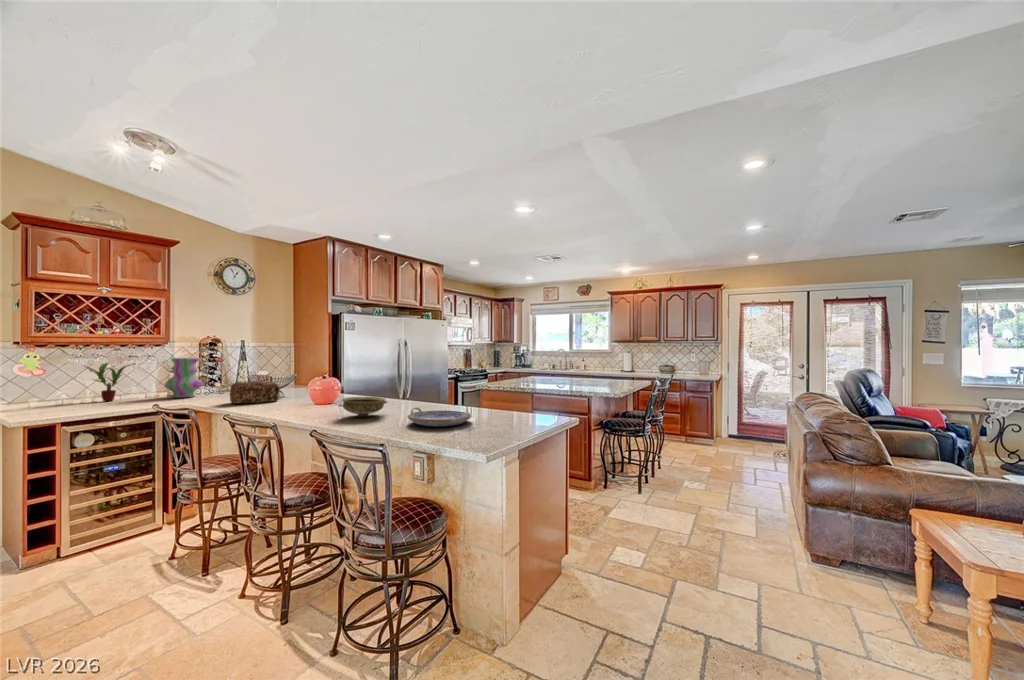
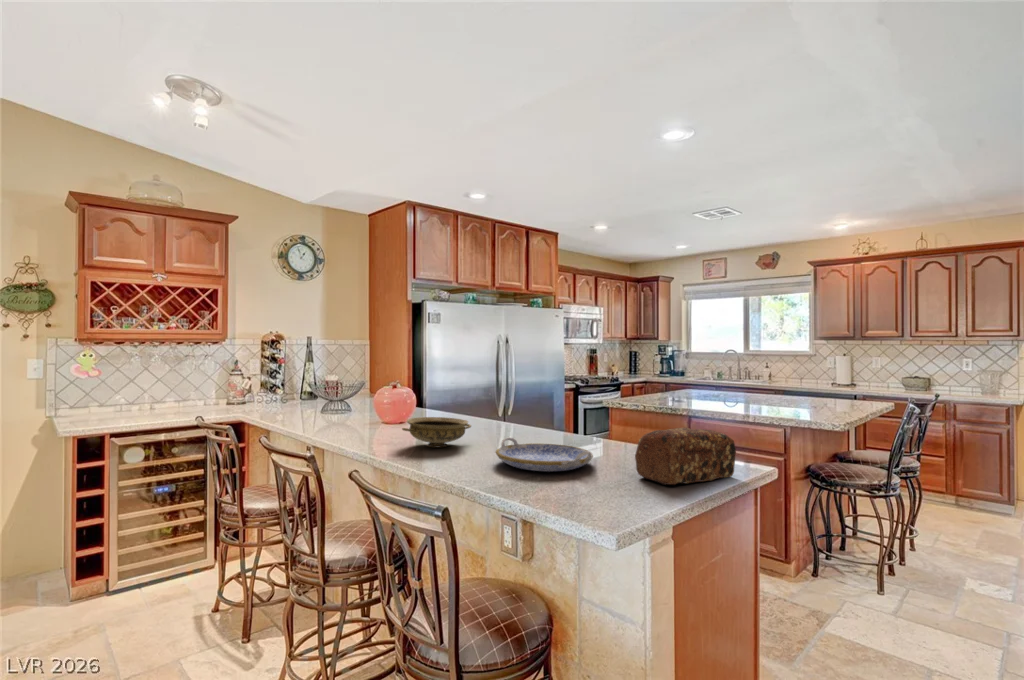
vase: present [165,358,203,398] -> none [220,359,261,407]
potted plant: present [87,363,133,401] -> none [139,363,191,409]
bread loaf: present [230,381,279,404] -> present [635,428,736,485]

